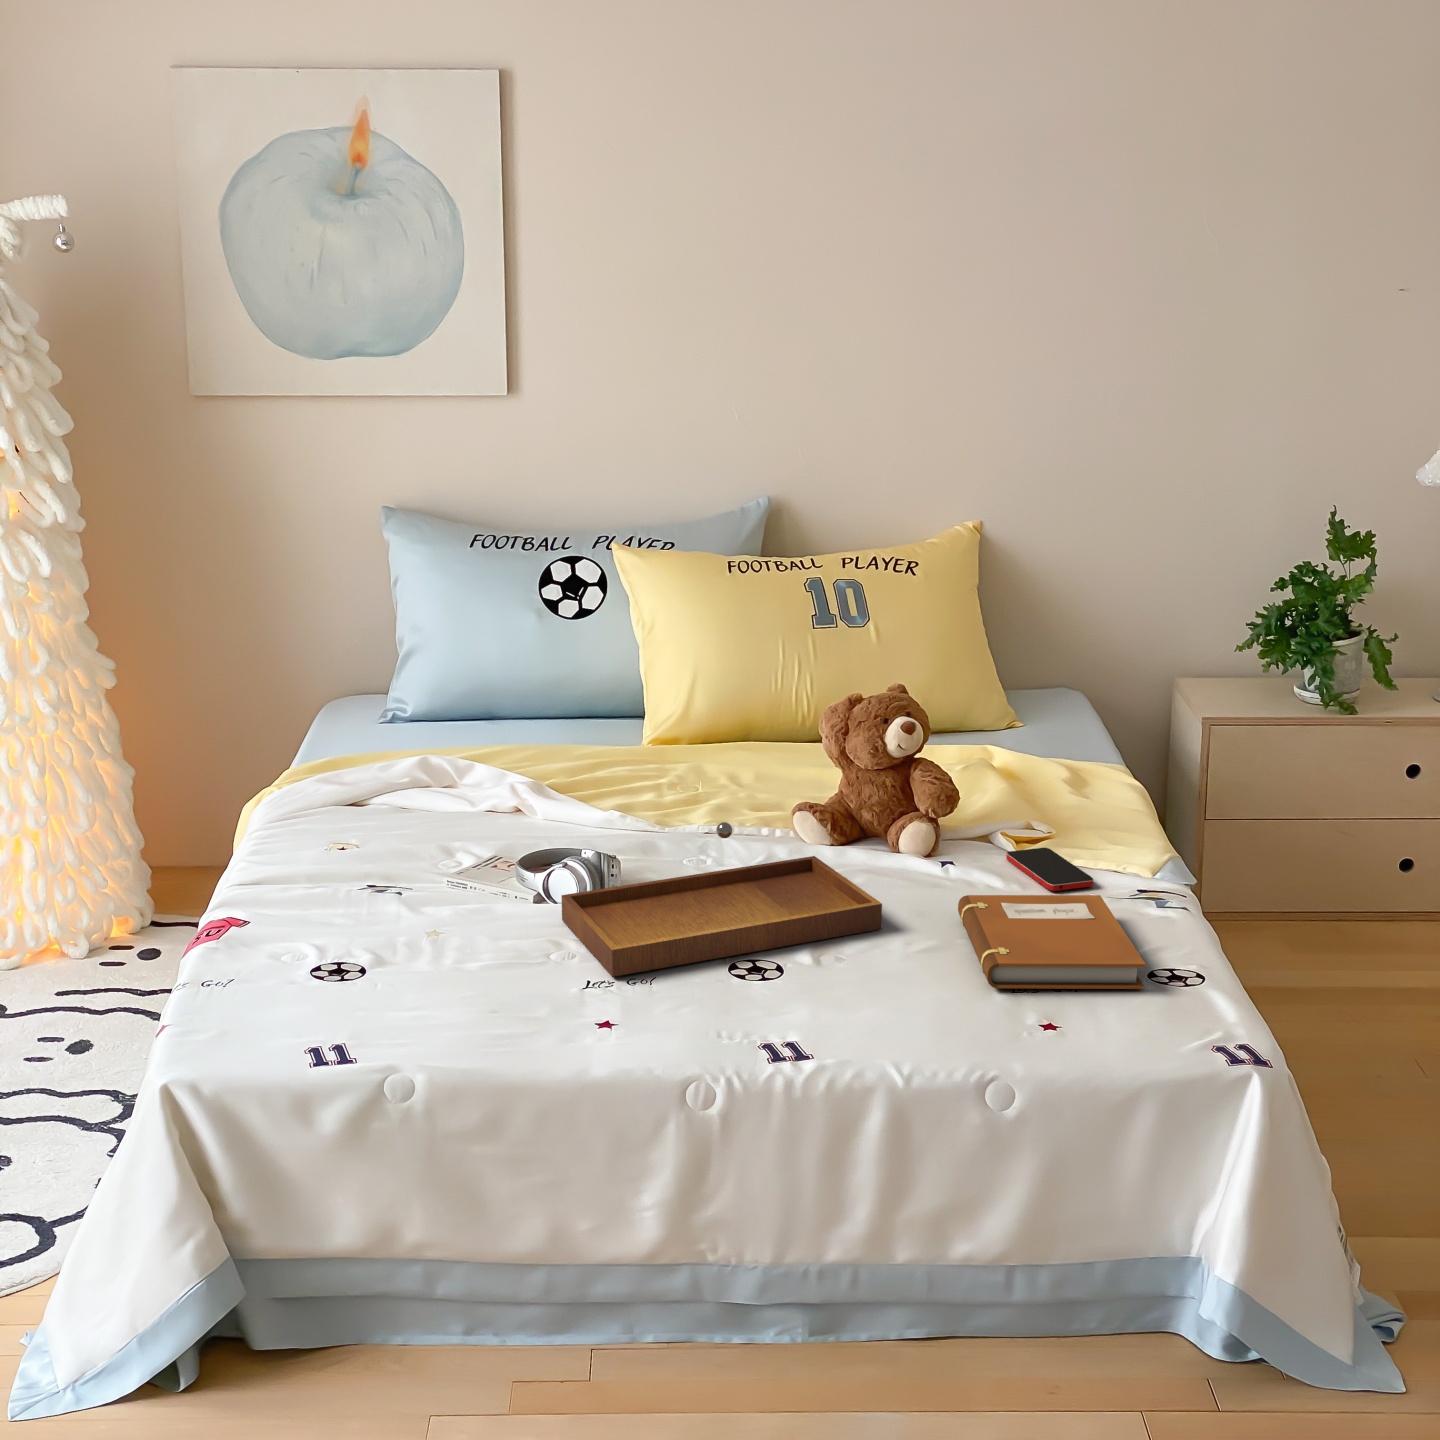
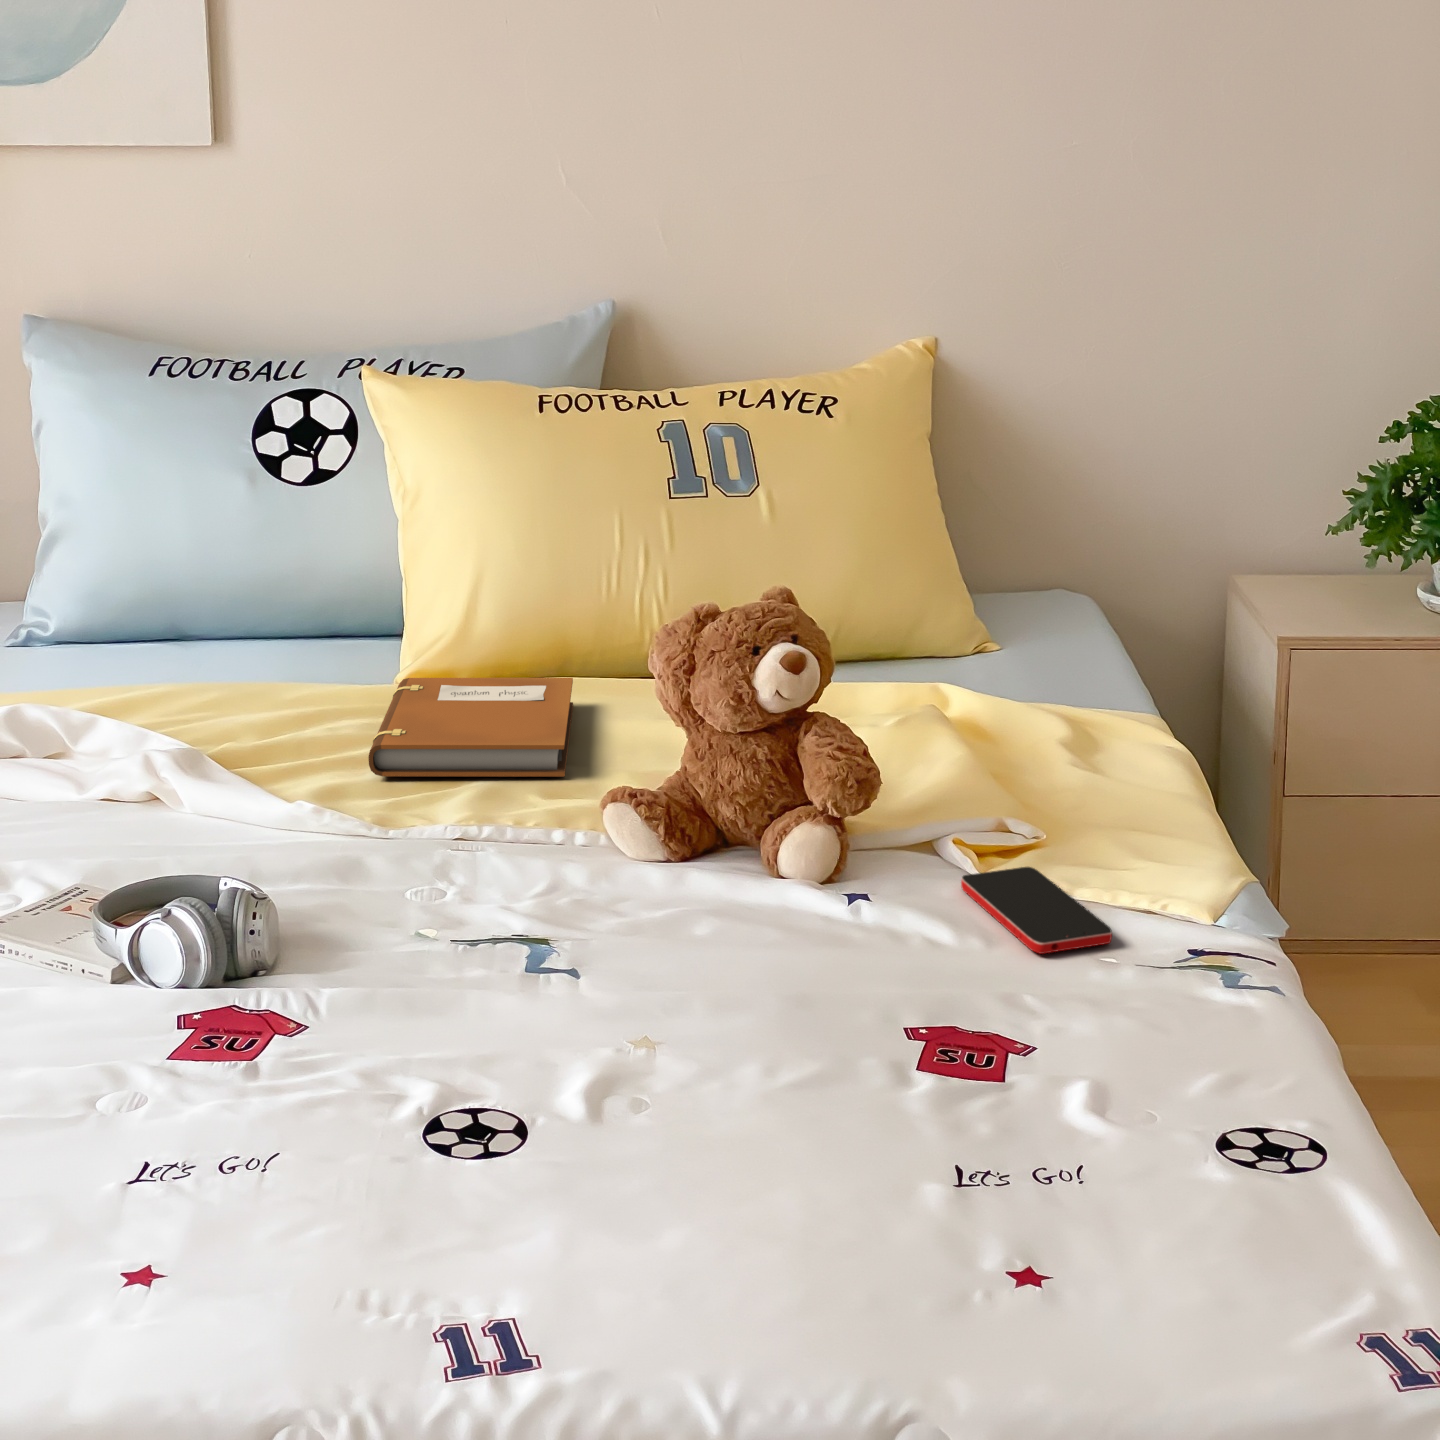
tray: present [561,822,882,977] -> none [132,843,723,1159]
notebook: present [958,895,1146,989] -> present [369,678,573,777]

